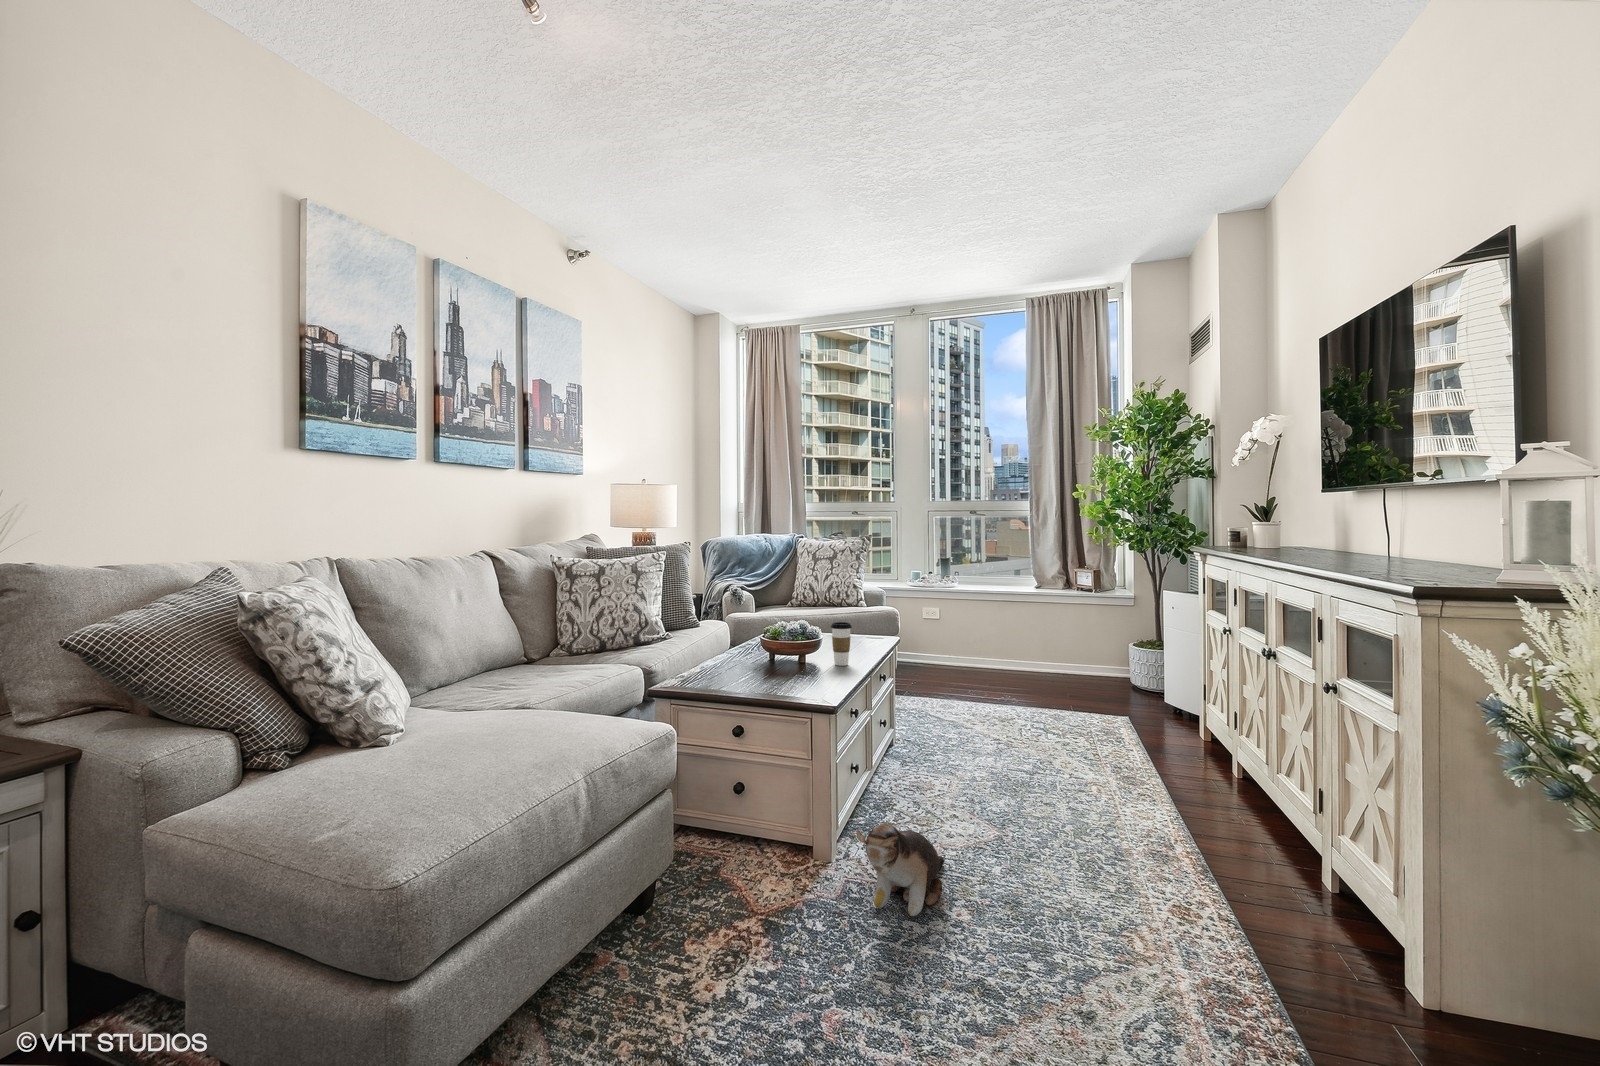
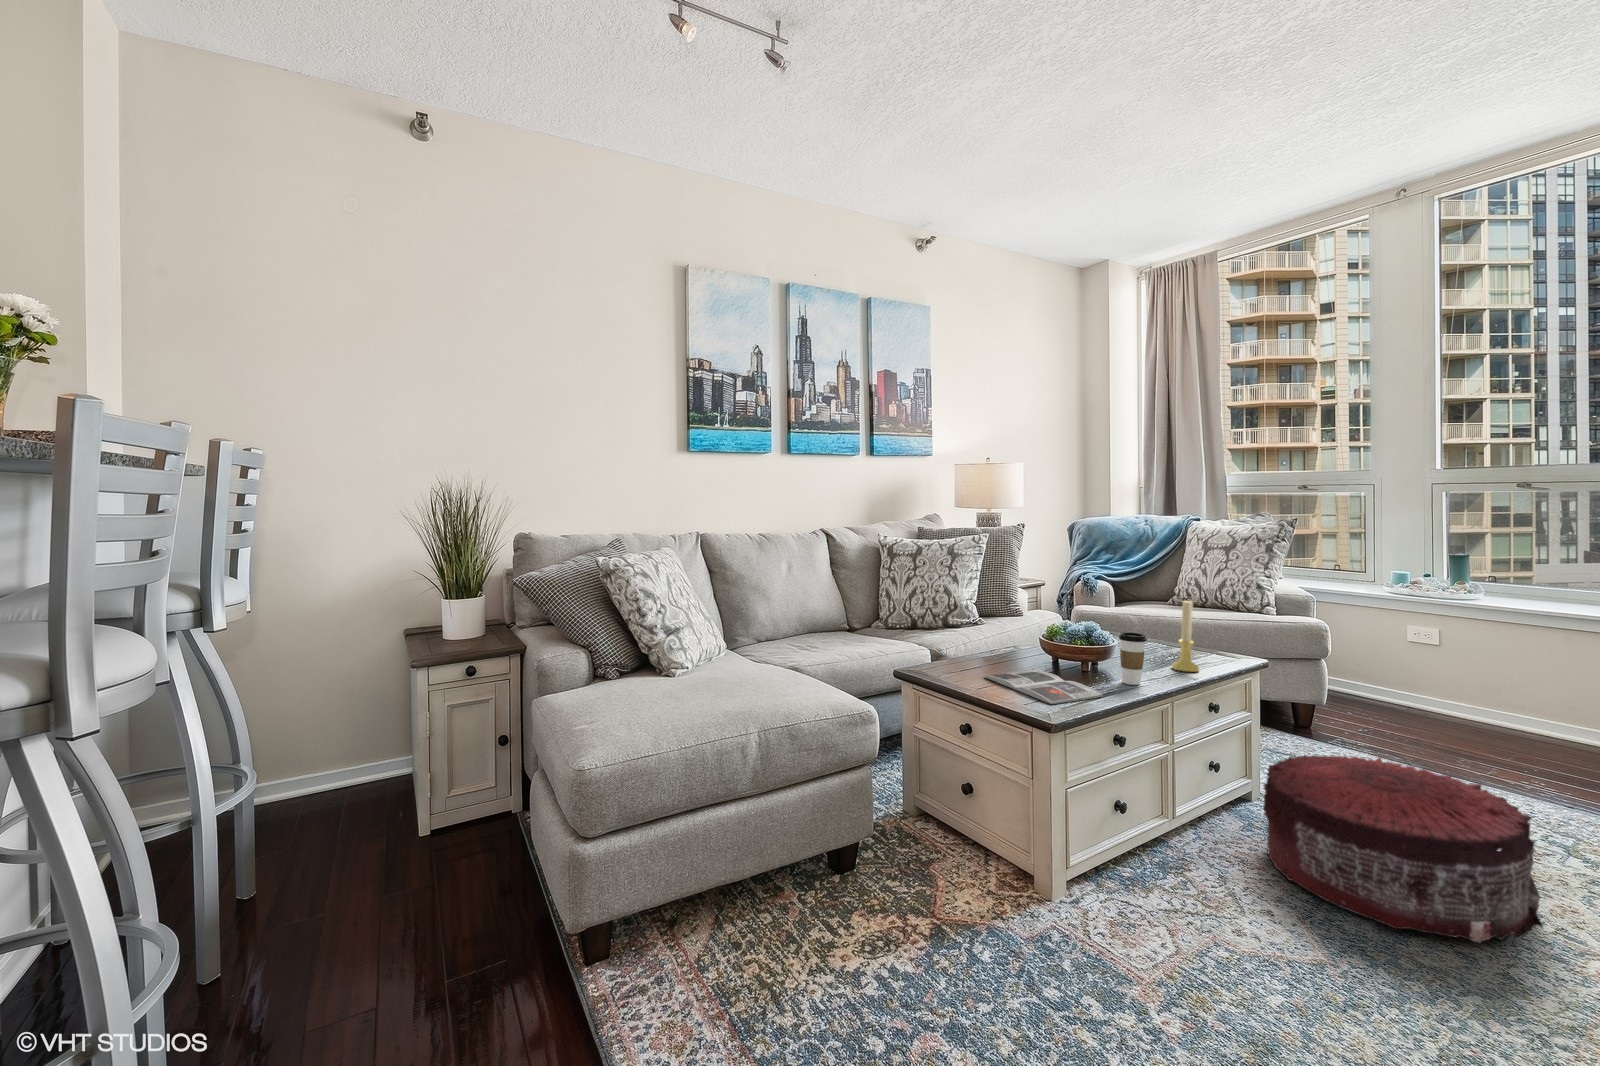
candle holder: none [852,592,872,651] -> present [1172,601,1199,672]
magazine: none [730,666,836,690] -> present [984,670,1103,704]
pouf: none [925,691,1080,802] -> present [1264,755,1543,943]
plush toy: present [856,823,944,916] -> none [1025,867,1190,992]

